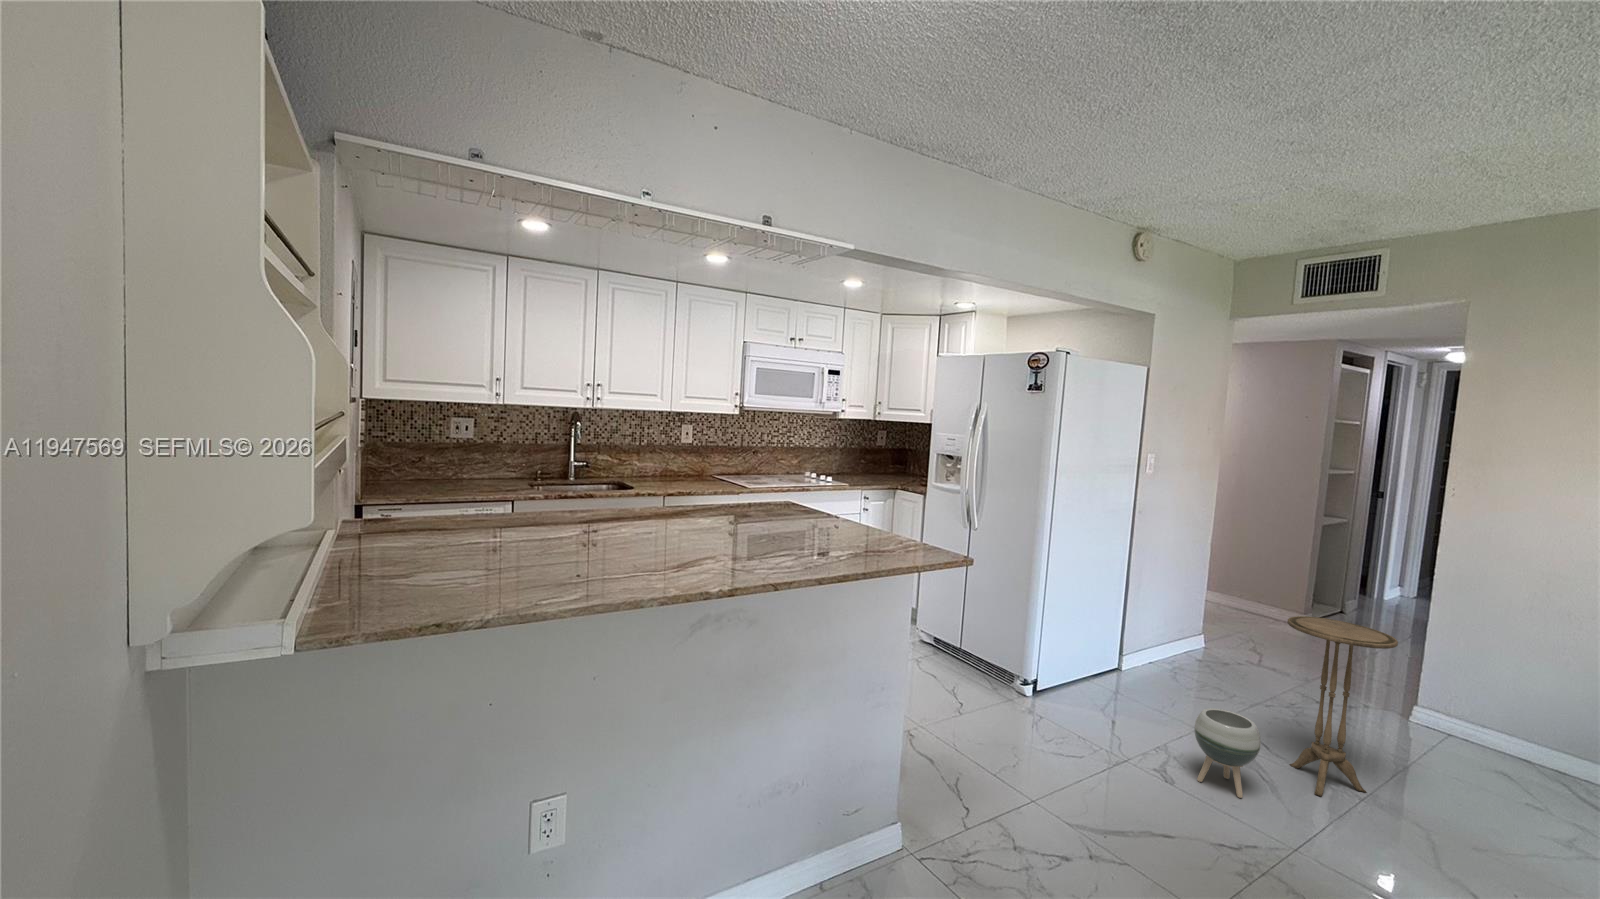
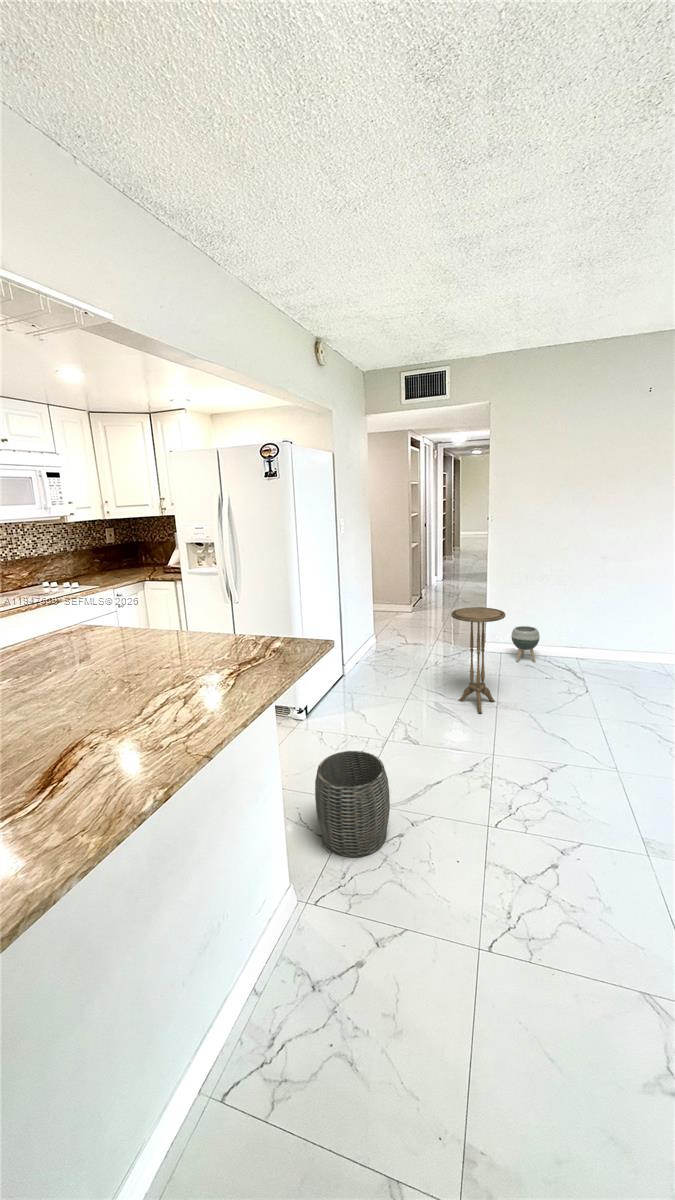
planter: present [1194,708,1261,798] -> present [511,626,540,662]
woven basket: none [964,719,1062,856] -> present [315,751,390,857]

